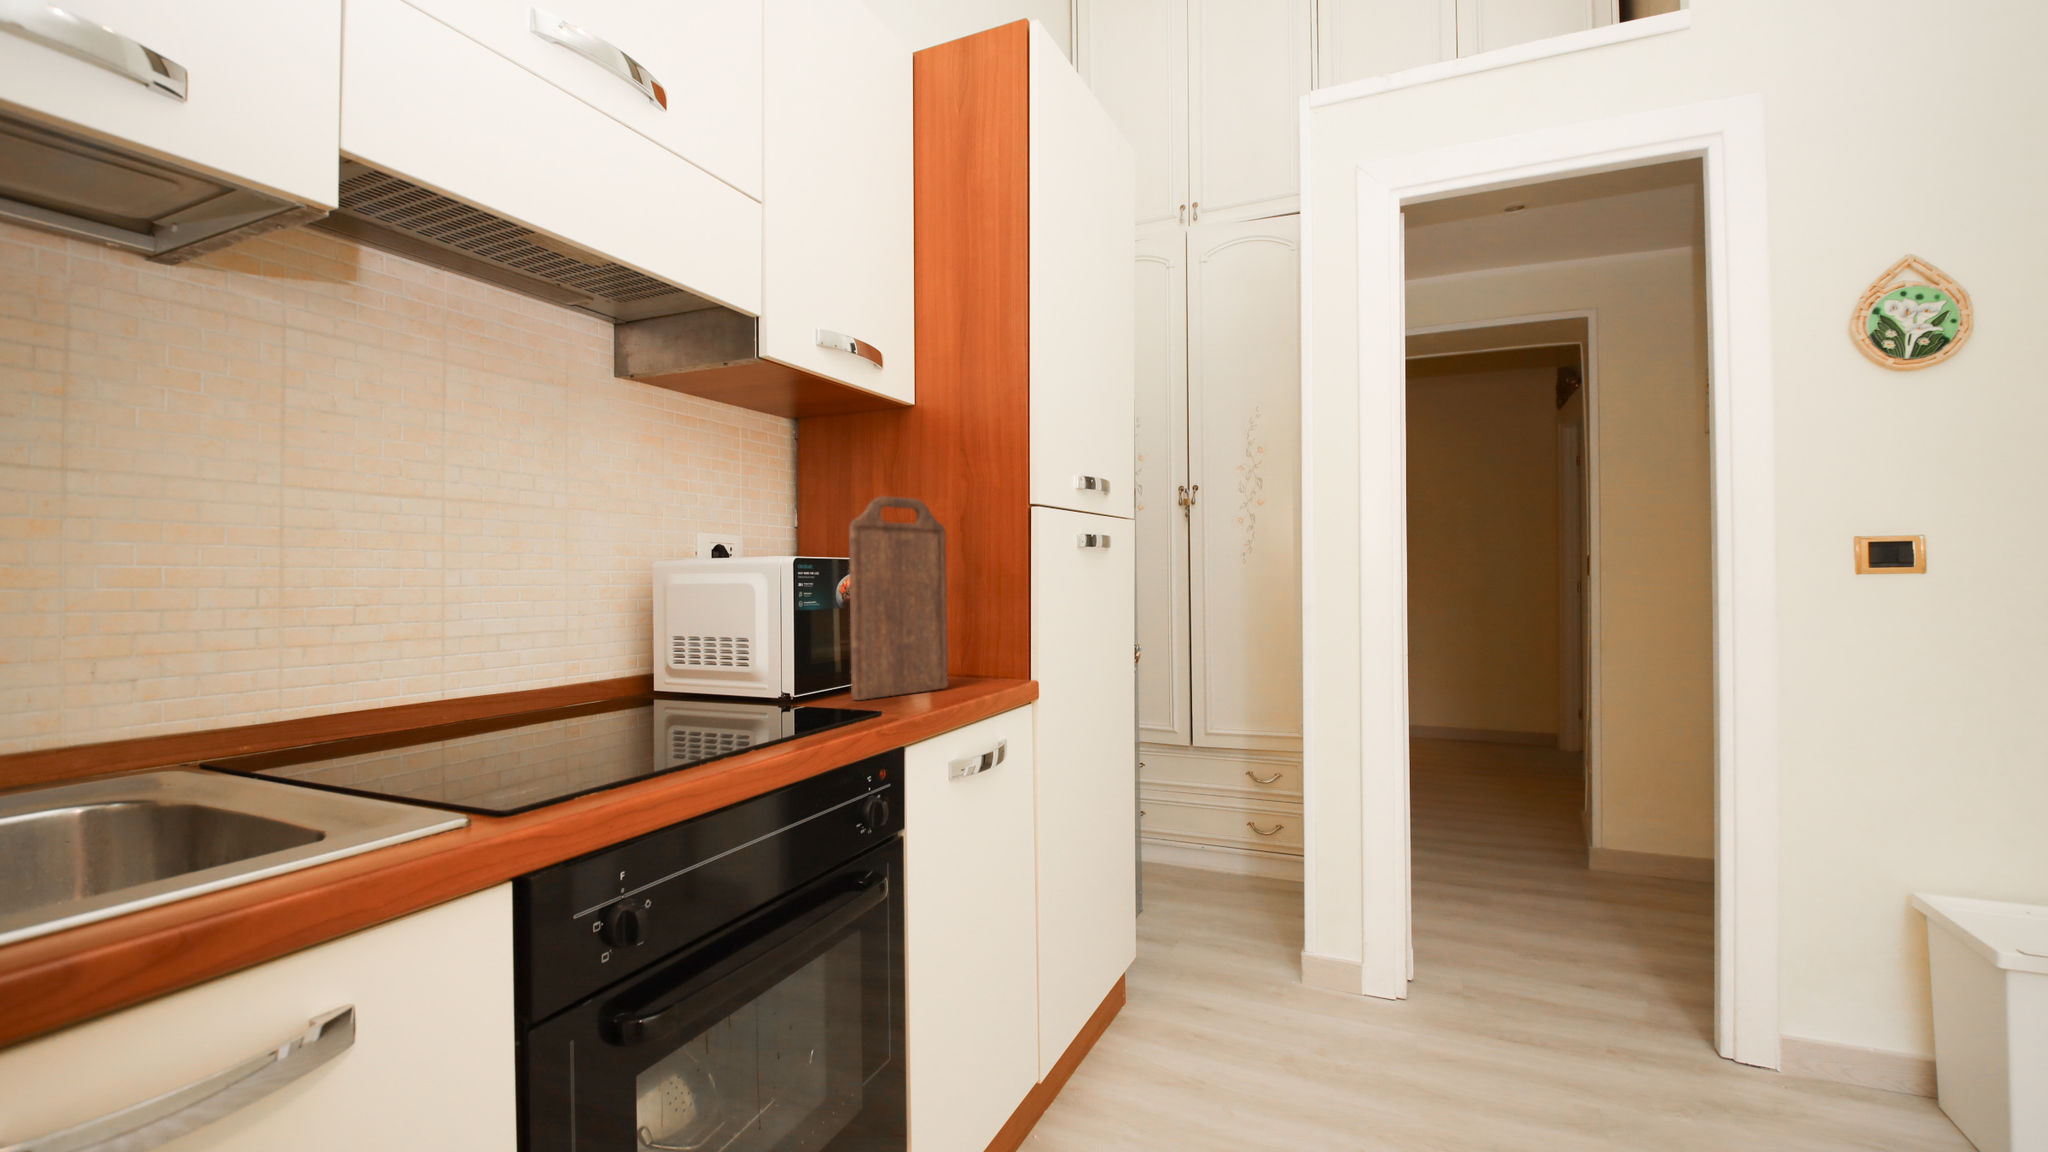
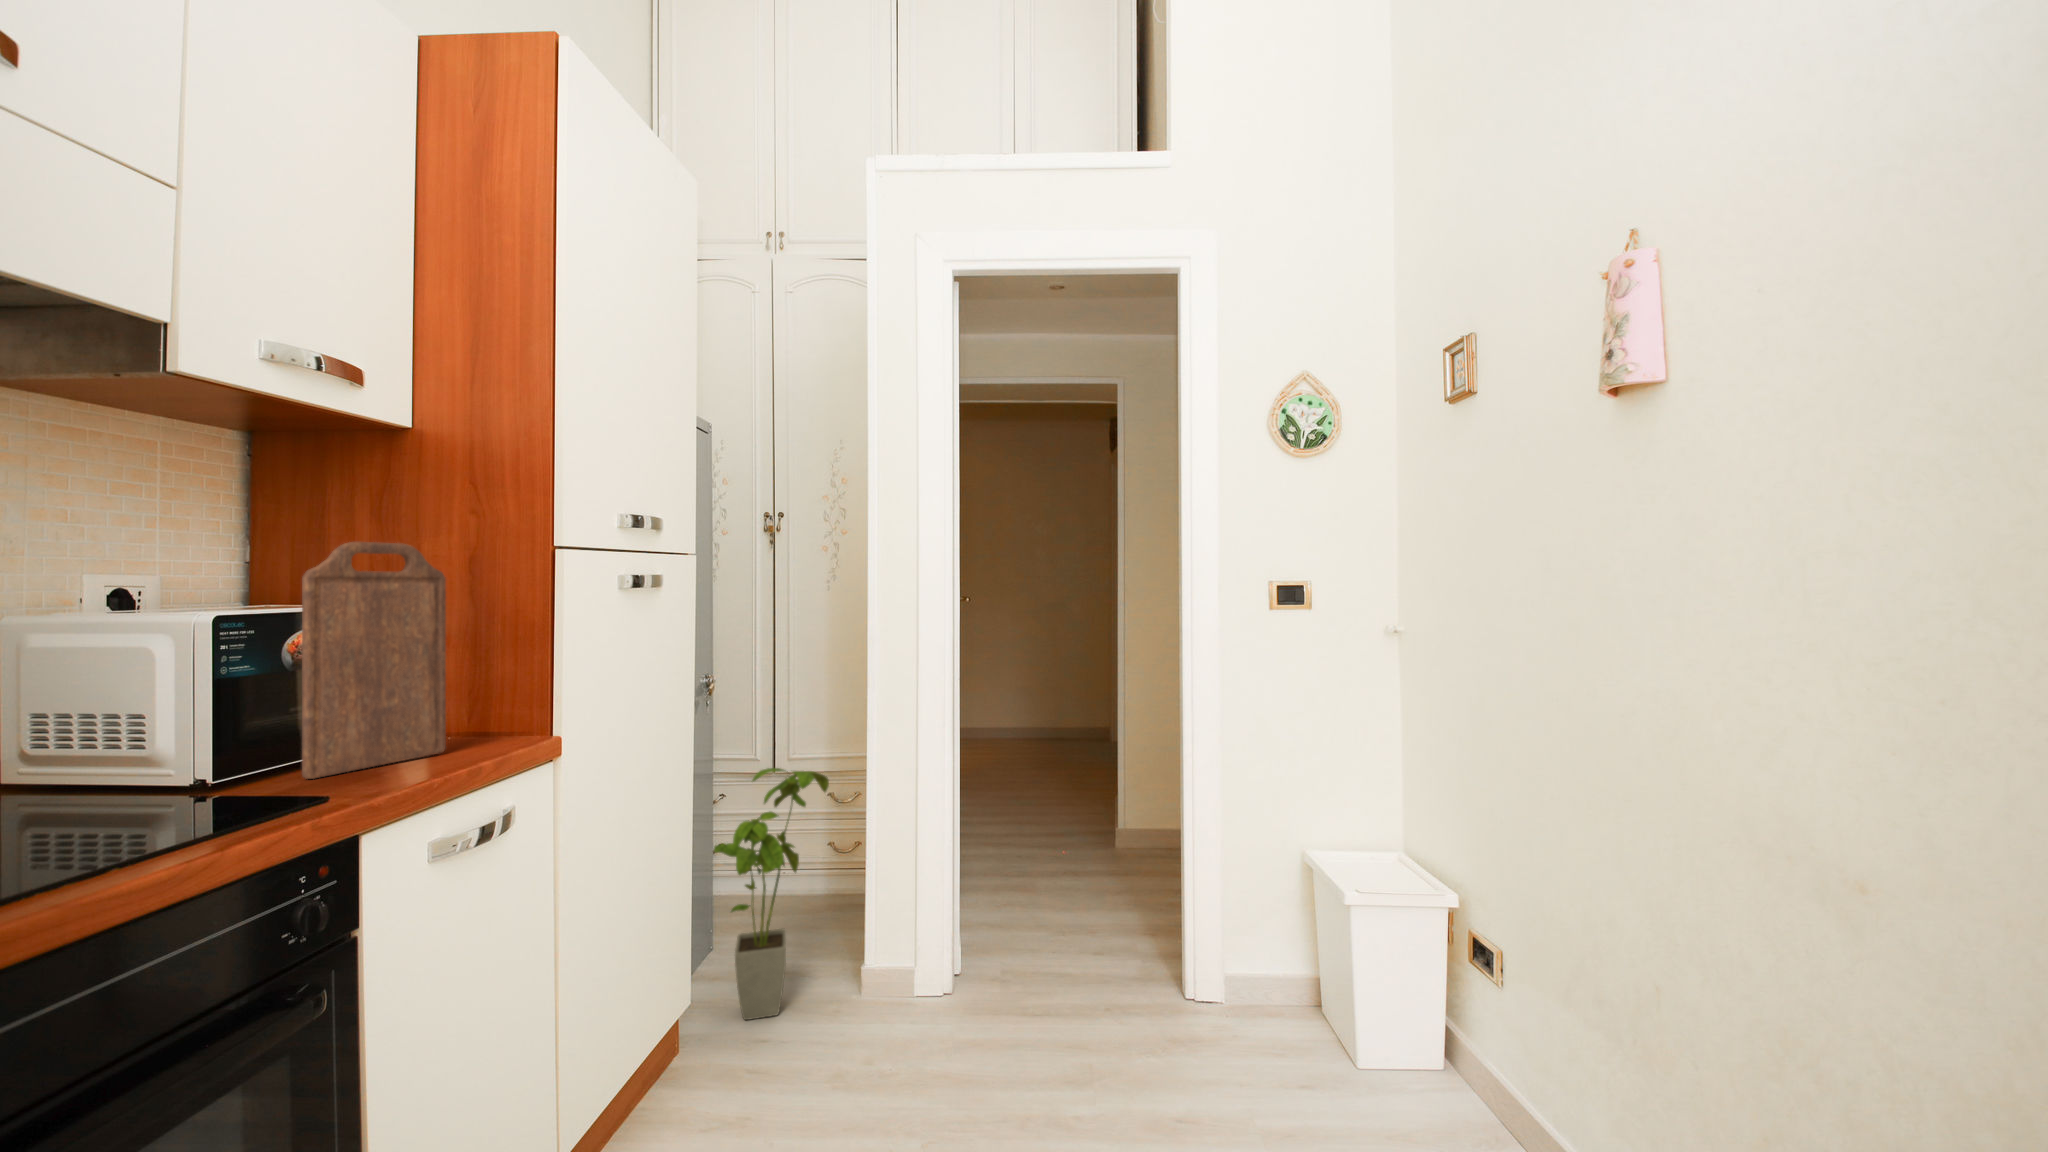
house plant: none [1148,736,1262,988] -> present [714,768,829,1020]

